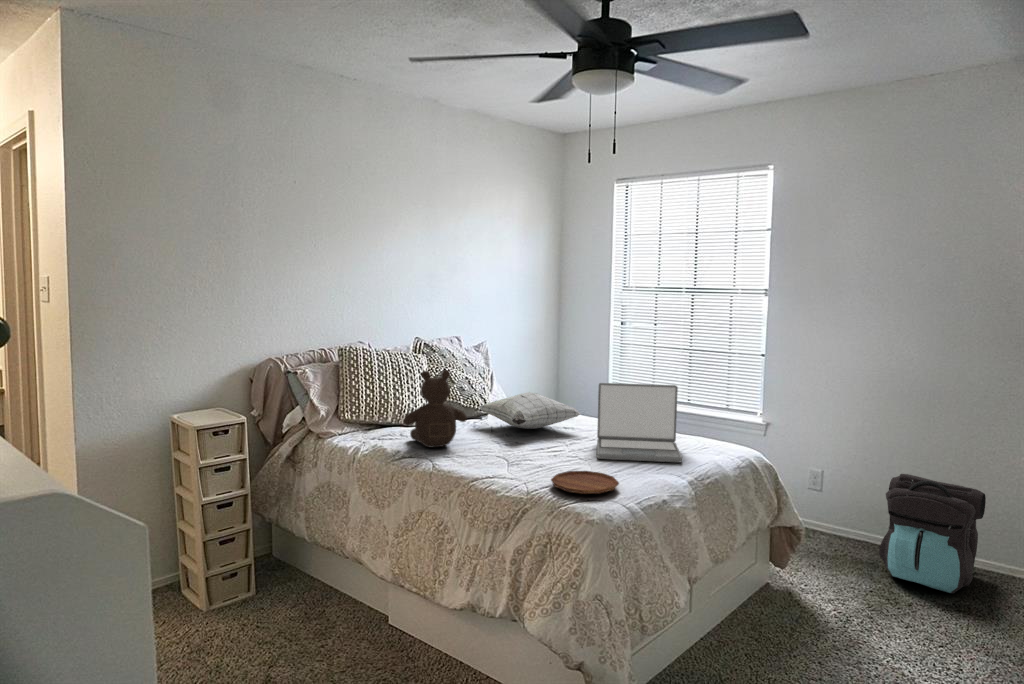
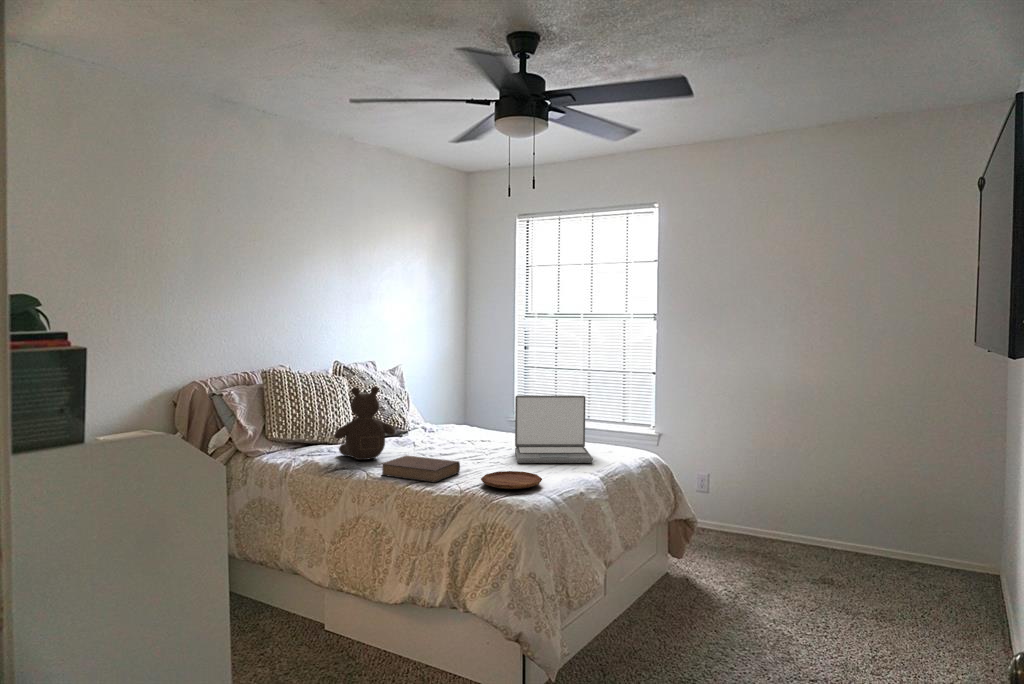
pillow: present [478,392,580,429] -> none [401,408,498,443]
book: none [446,446,531,480] -> present [382,455,460,483]
backpack: present [879,474,986,594] -> none [758,470,840,569]

